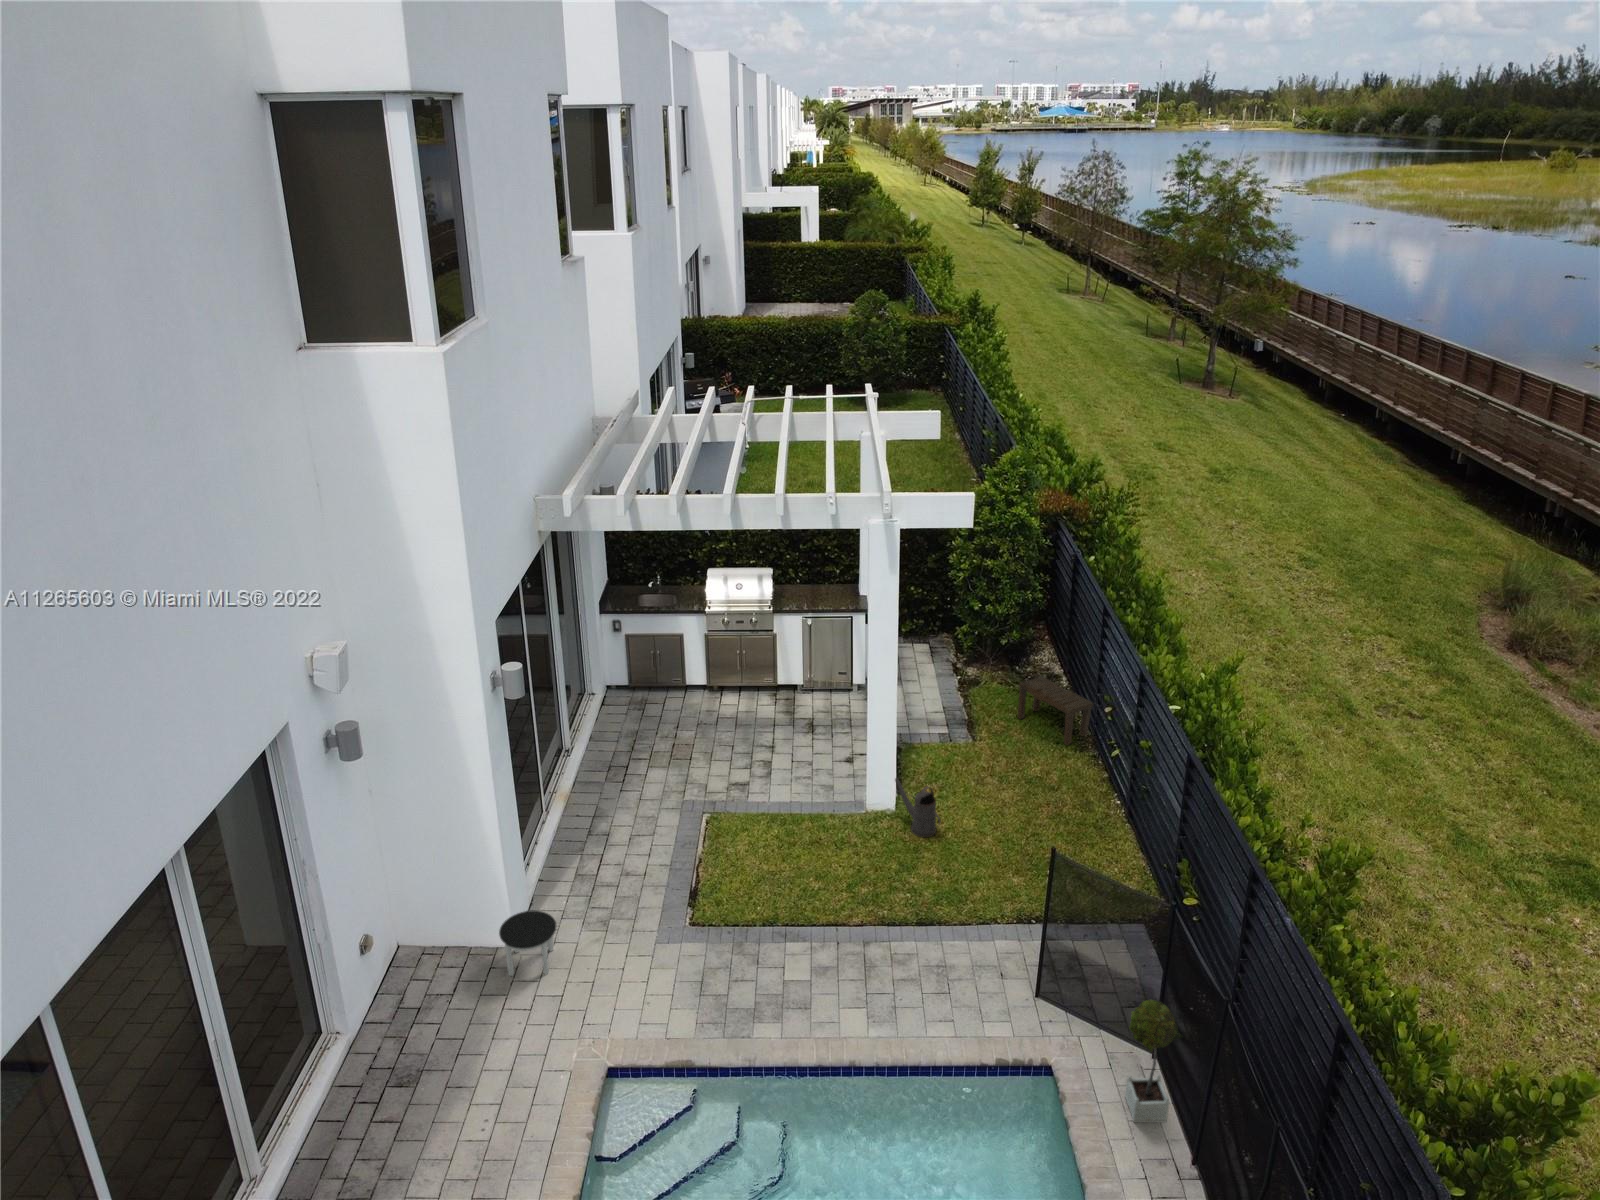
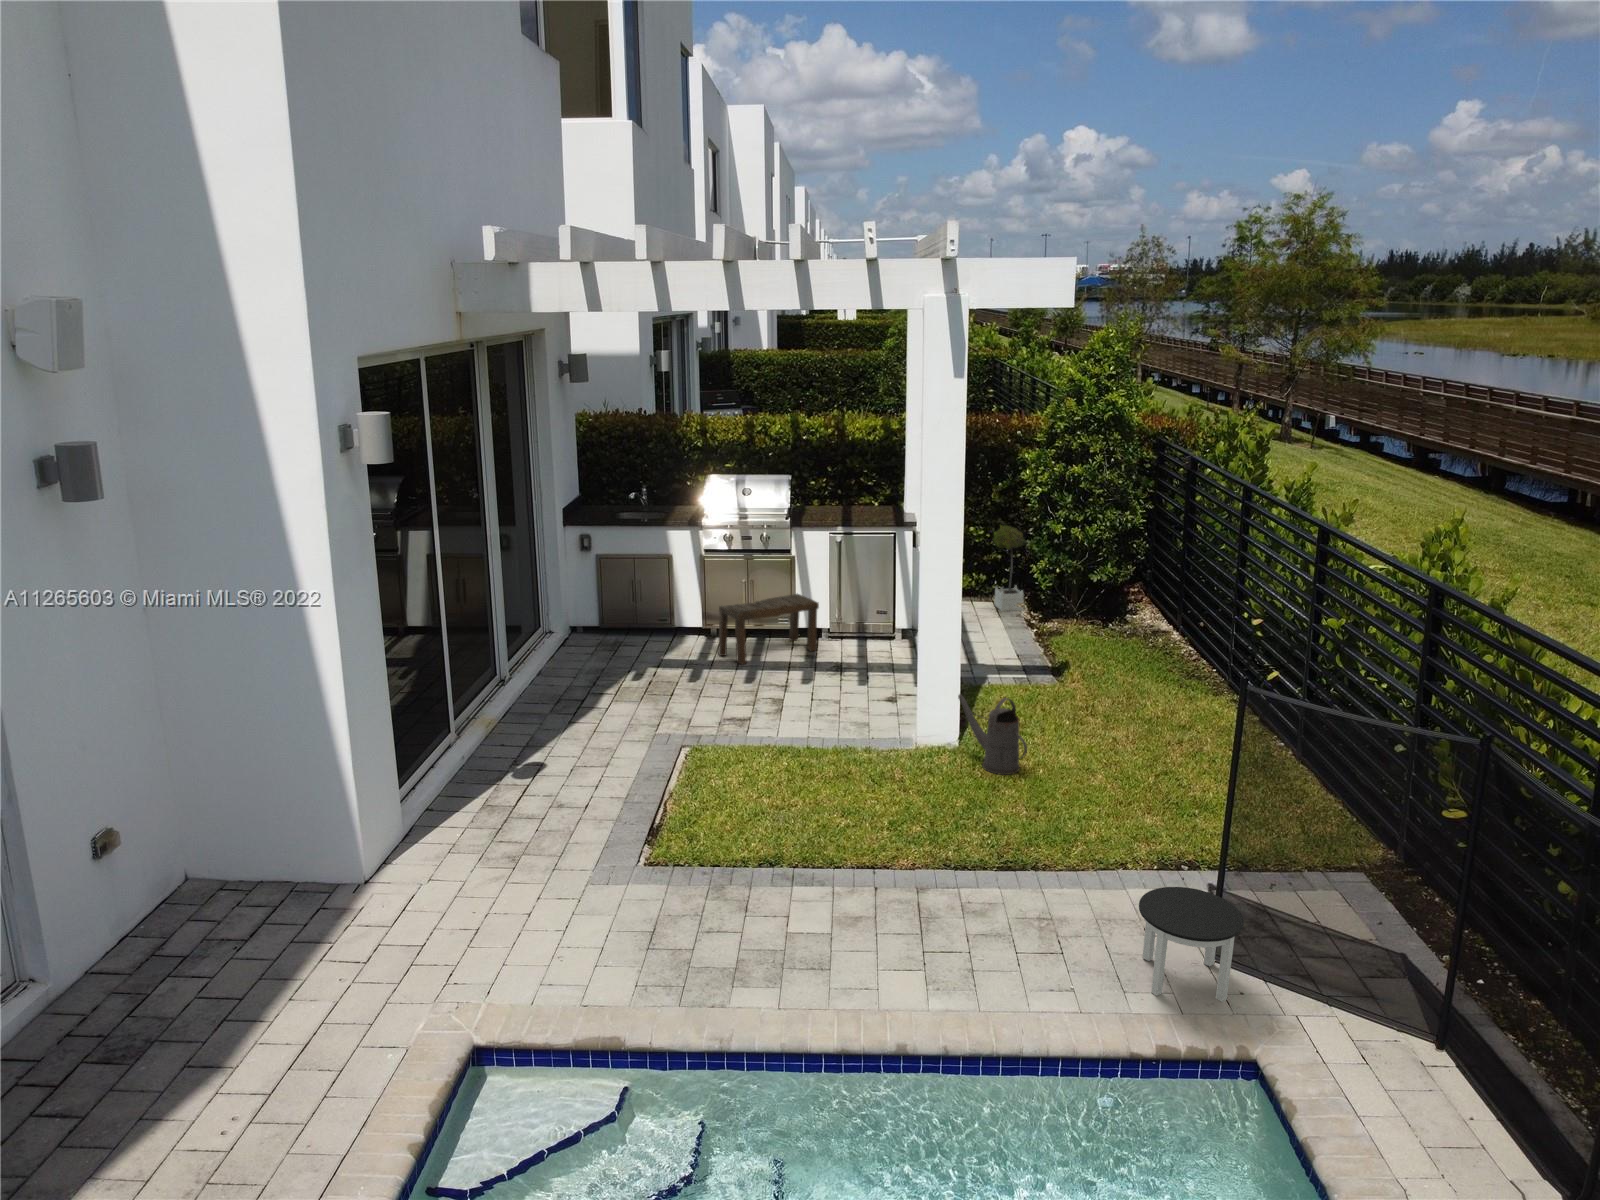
bench: present [1018,676,1093,745] -> present [718,594,819,664]
round table: present [499,911,556,976] -> present [1139,887,1244,1002]
potted tree: present [1125,1000,1183,1123] -> present [993,525,1028,611]

